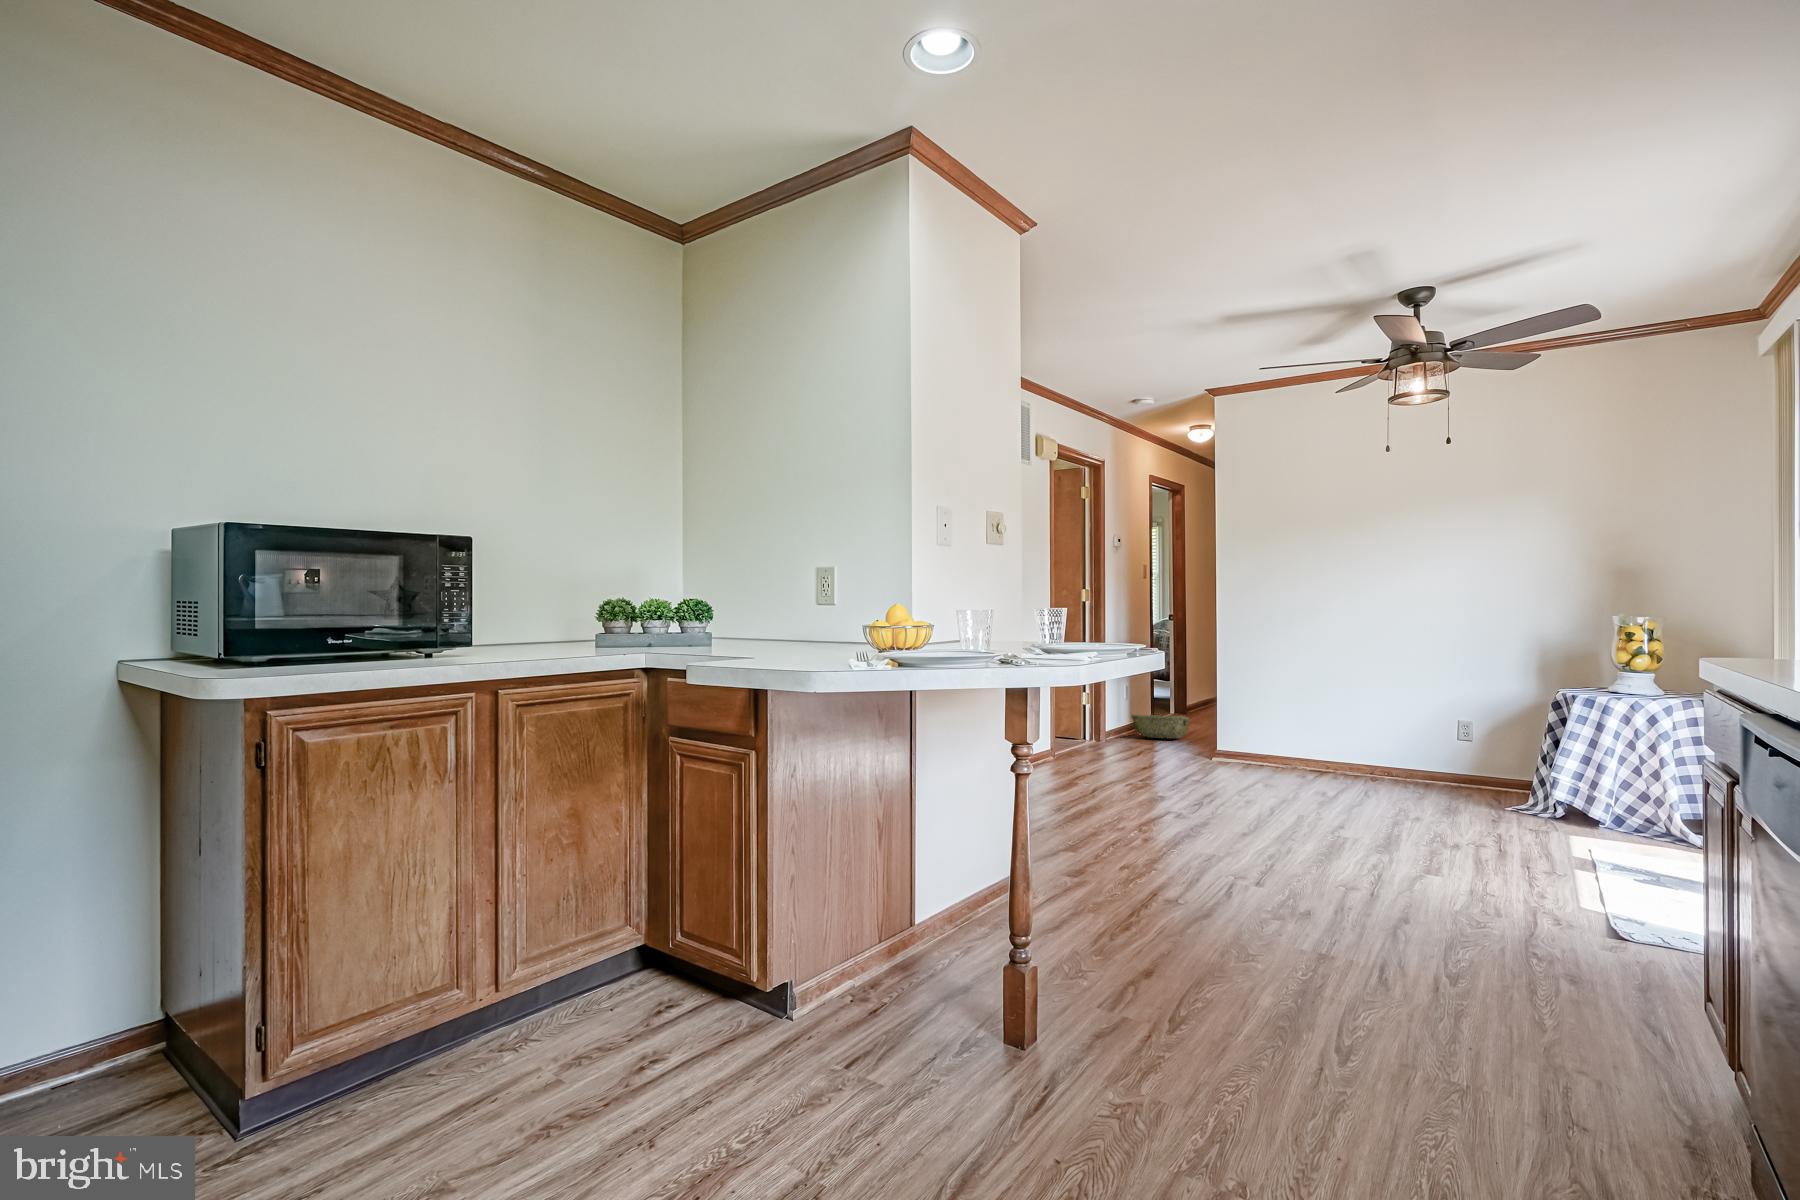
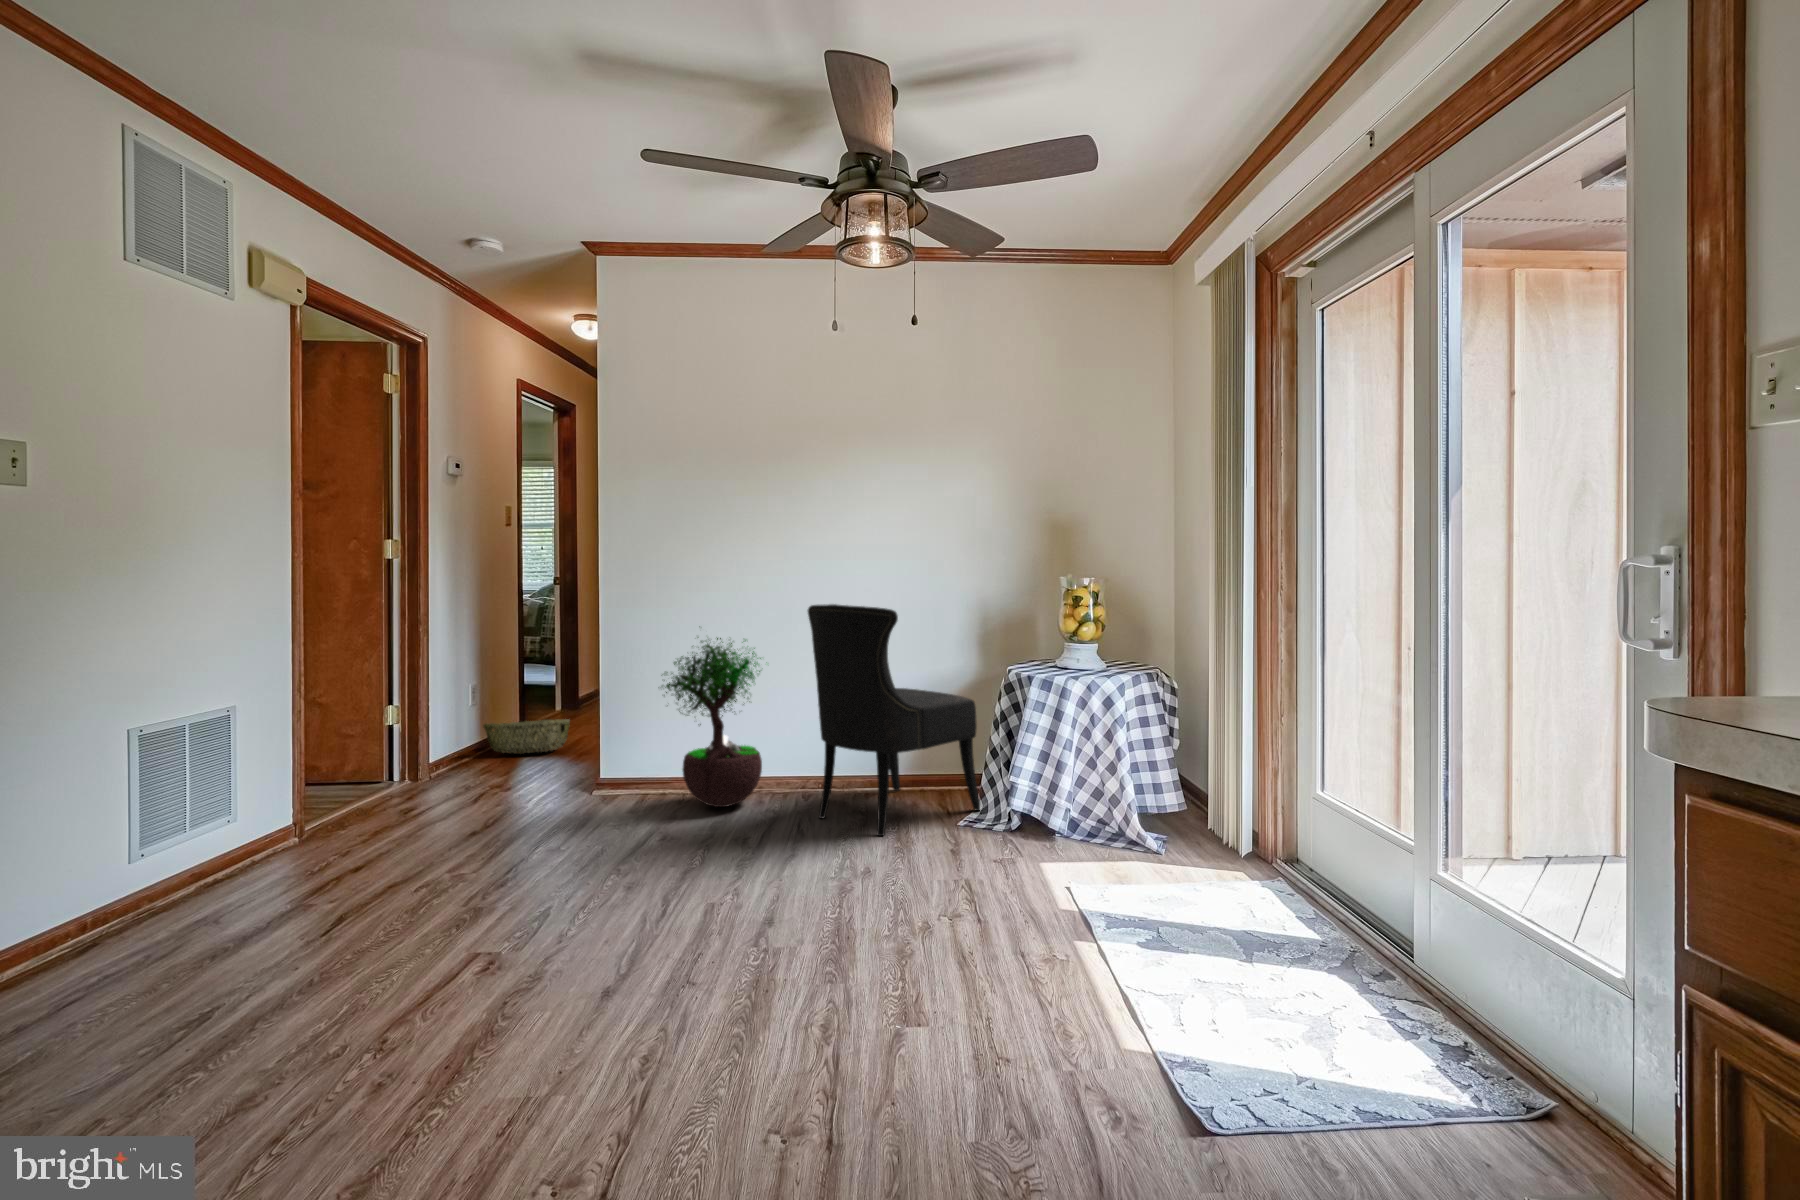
dining chair: none [1375,635,1536,807] -> present [808,604,980,836]
potted tree: none [1261,649,1344,779] -> present [664,637,762,807]

